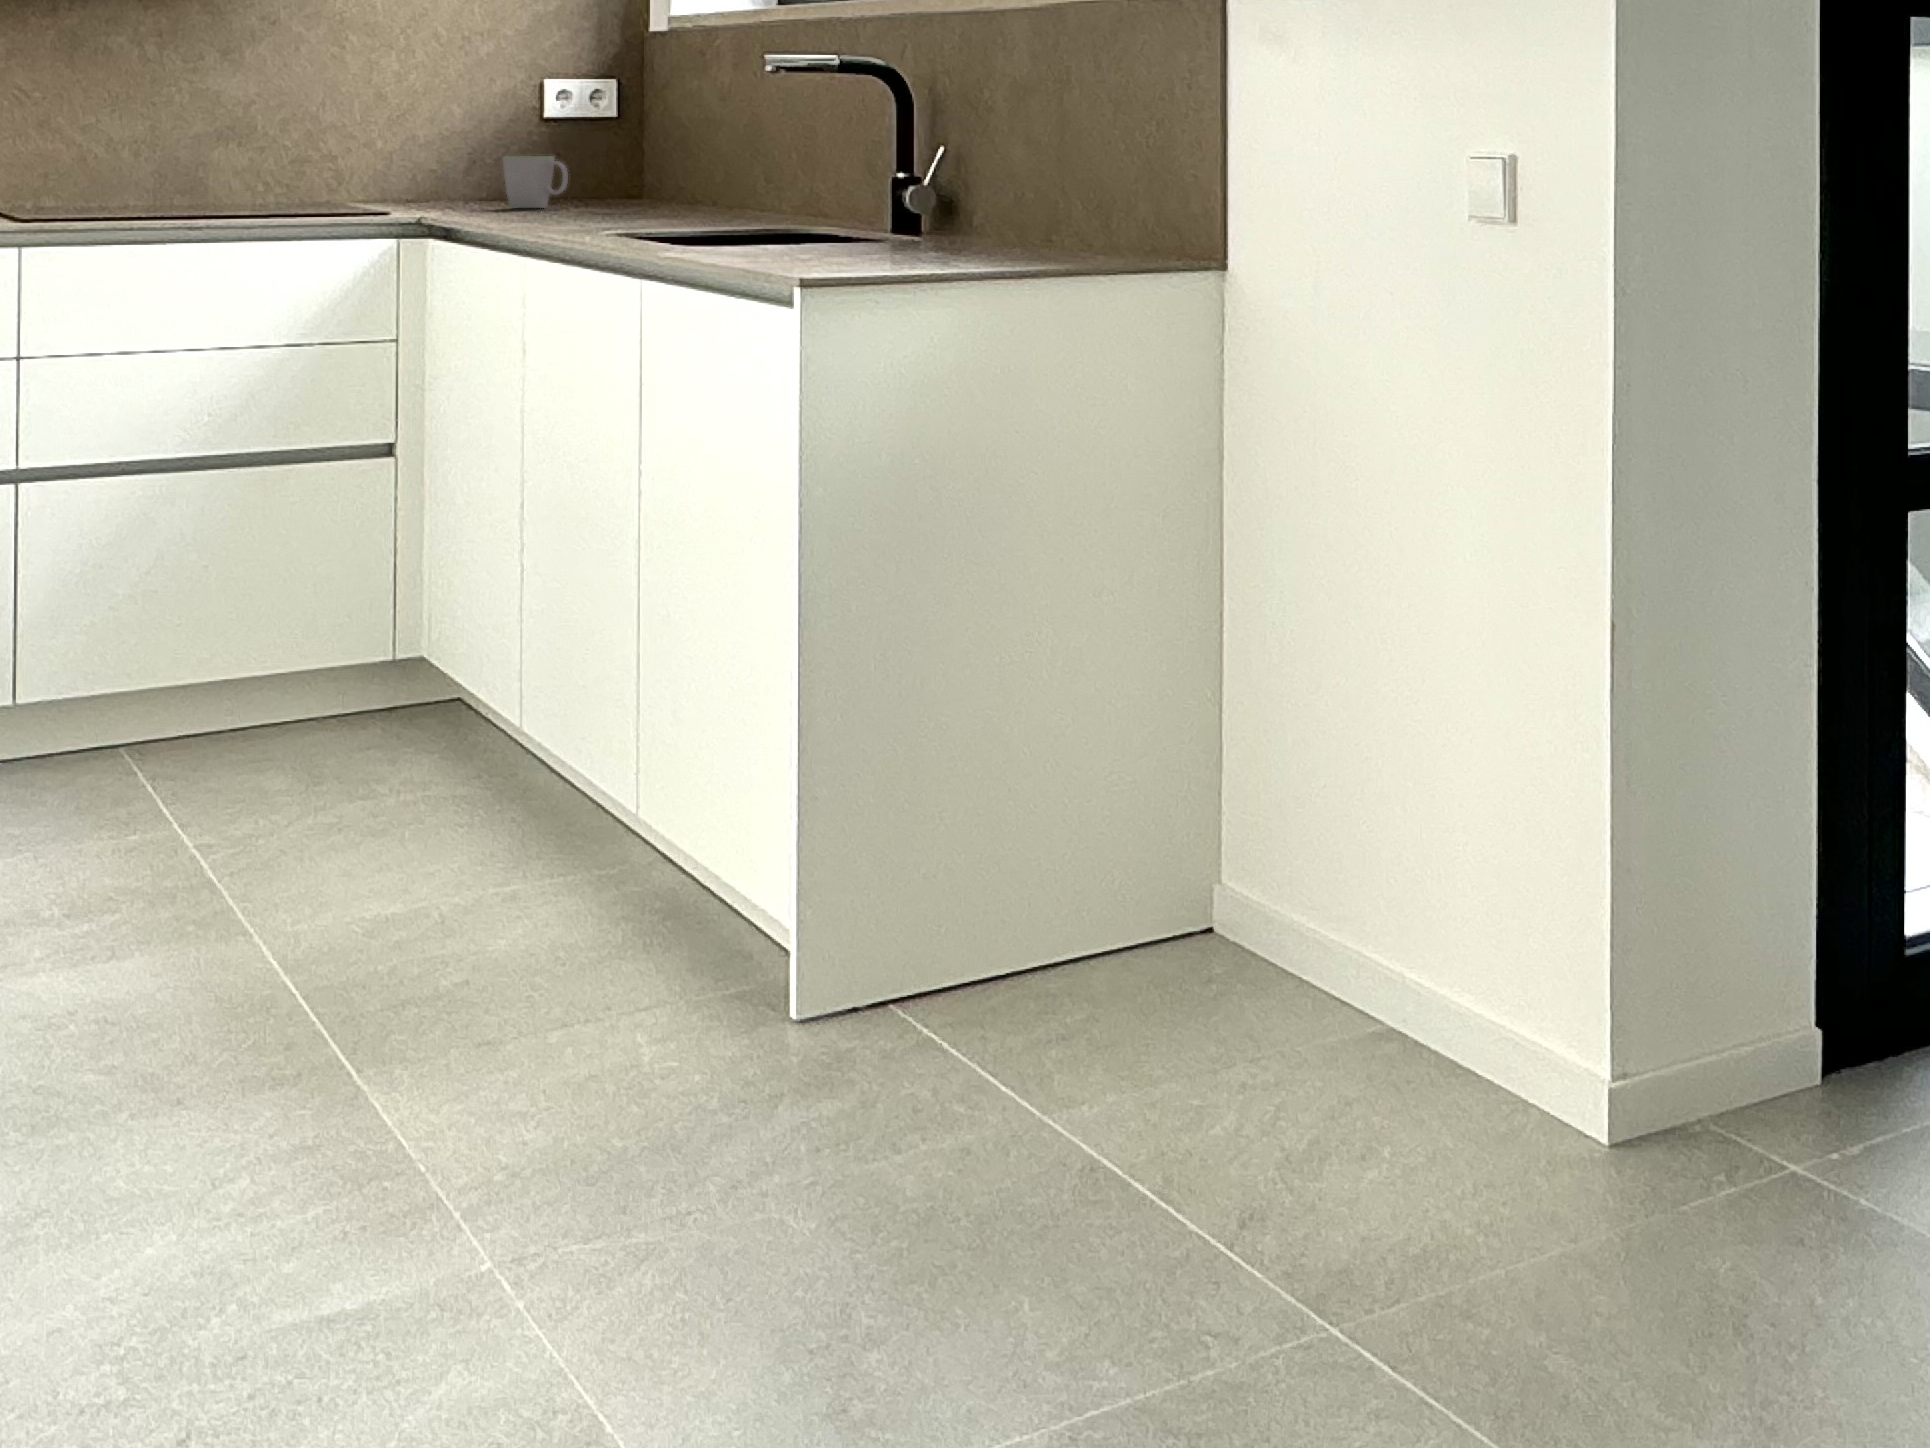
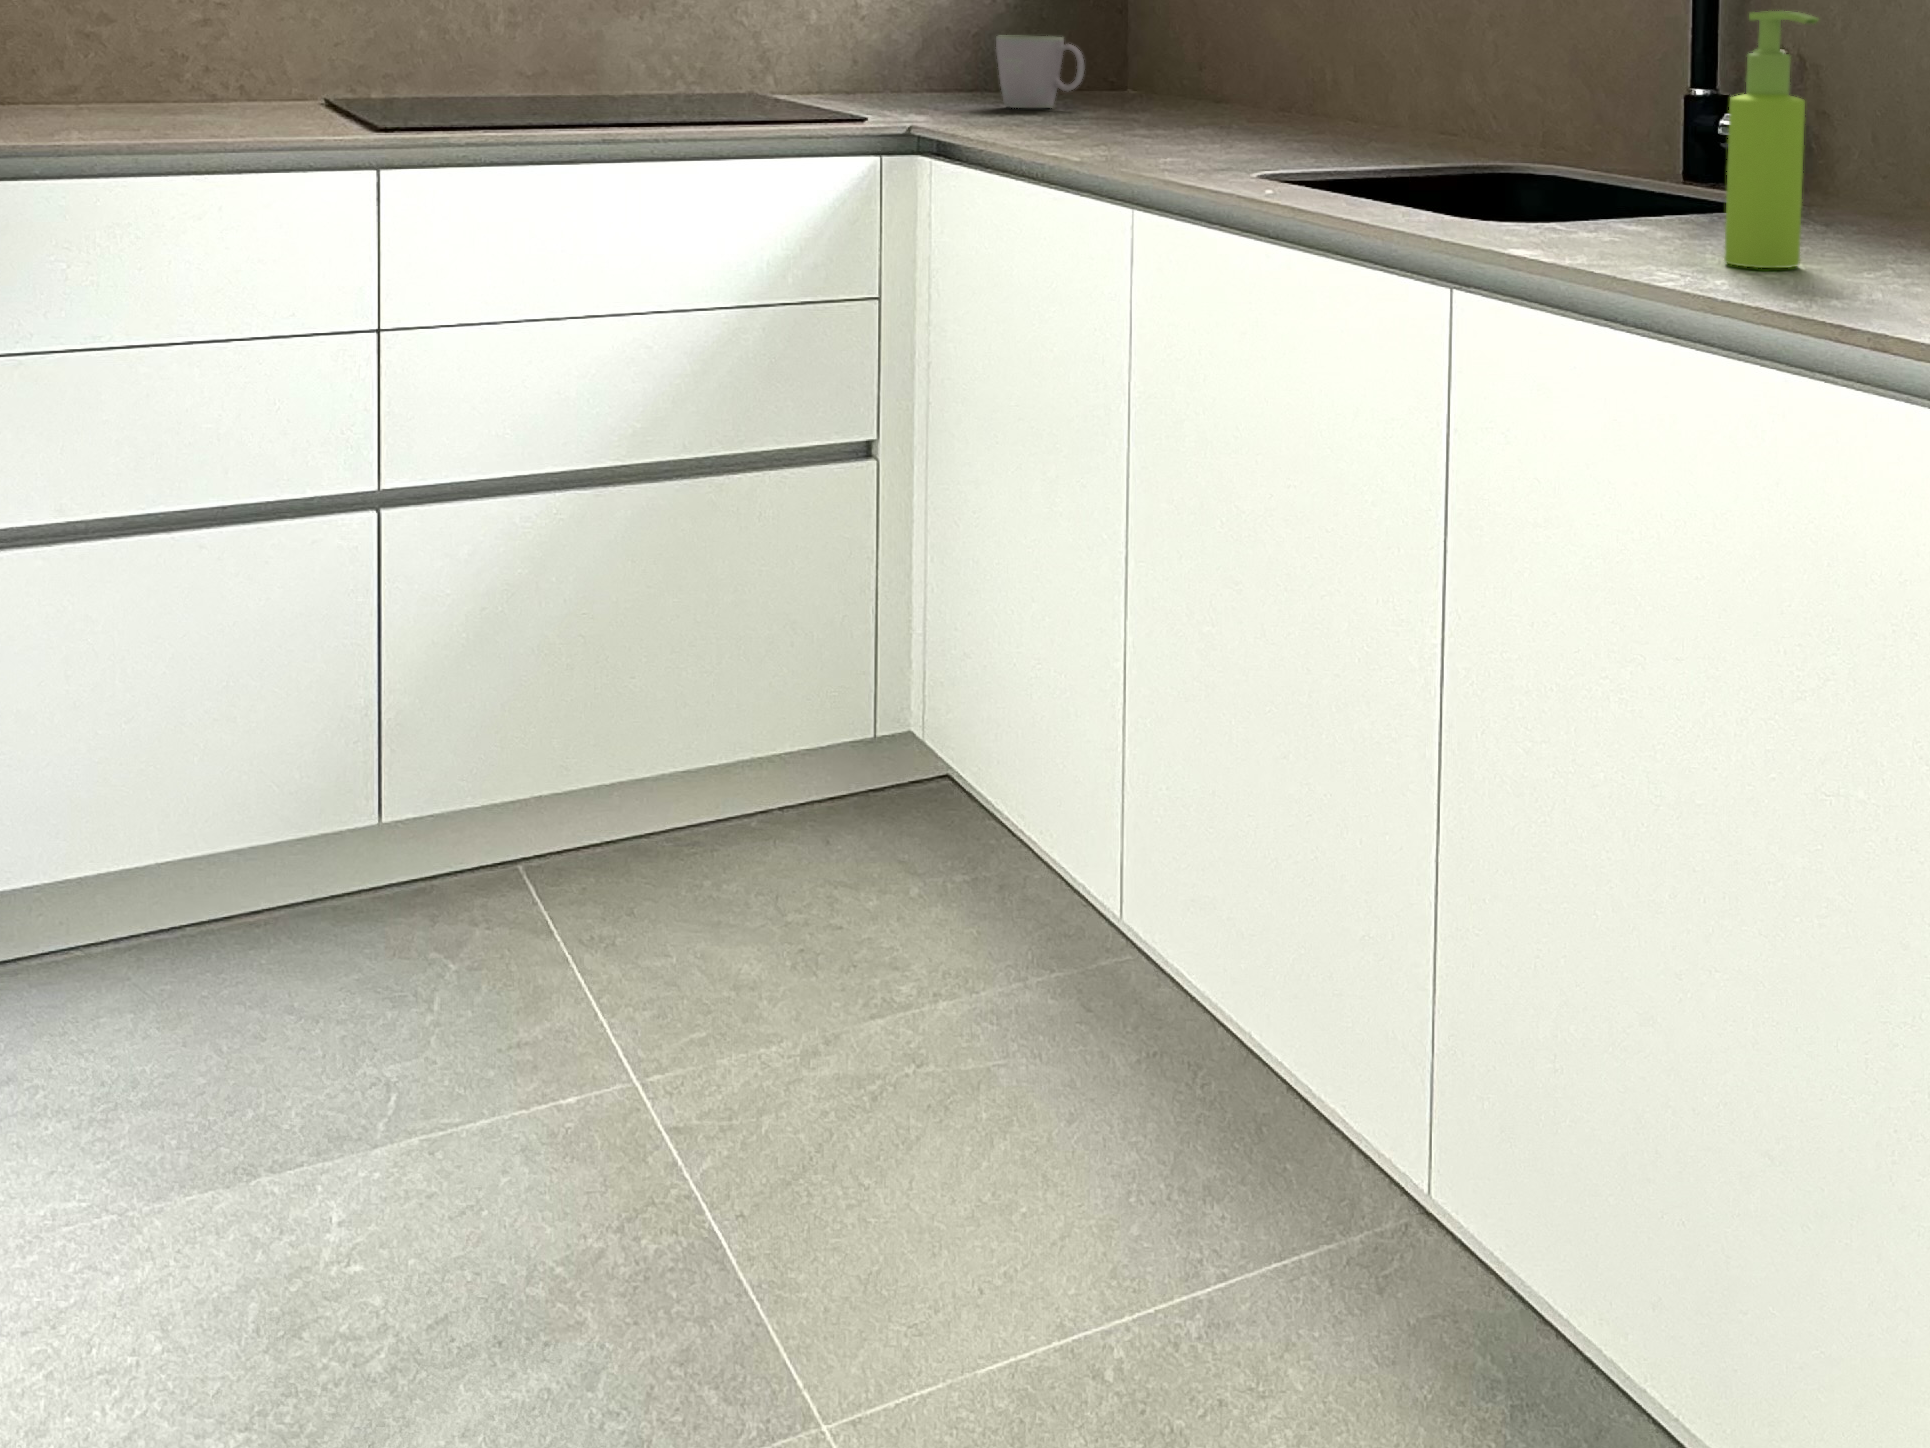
soap dispenser: none [789,119,834,260] -> present [1724,11,1819,268]

